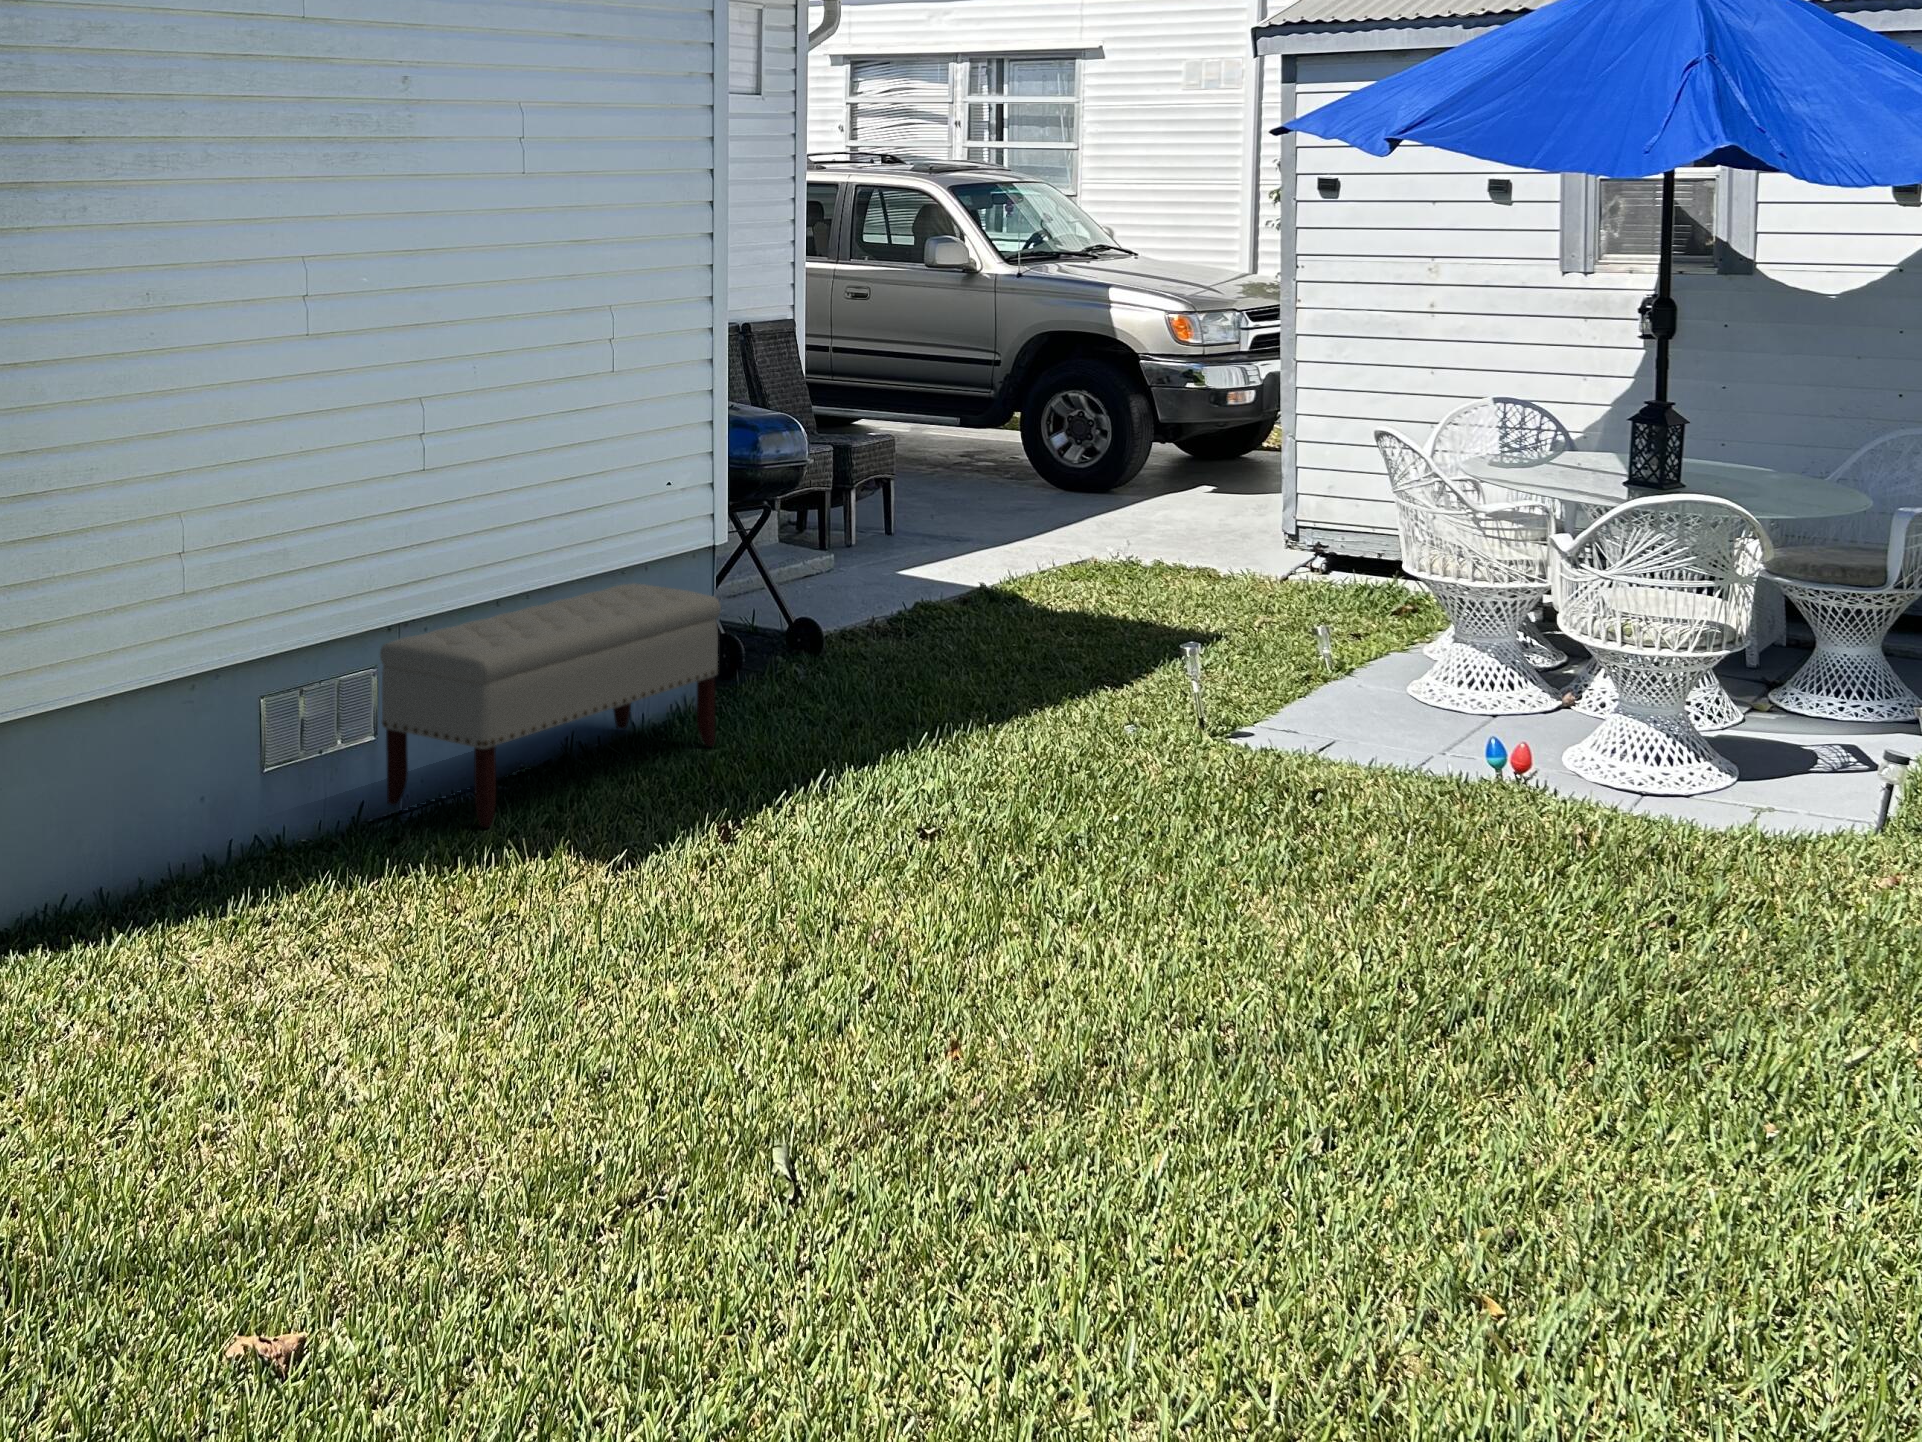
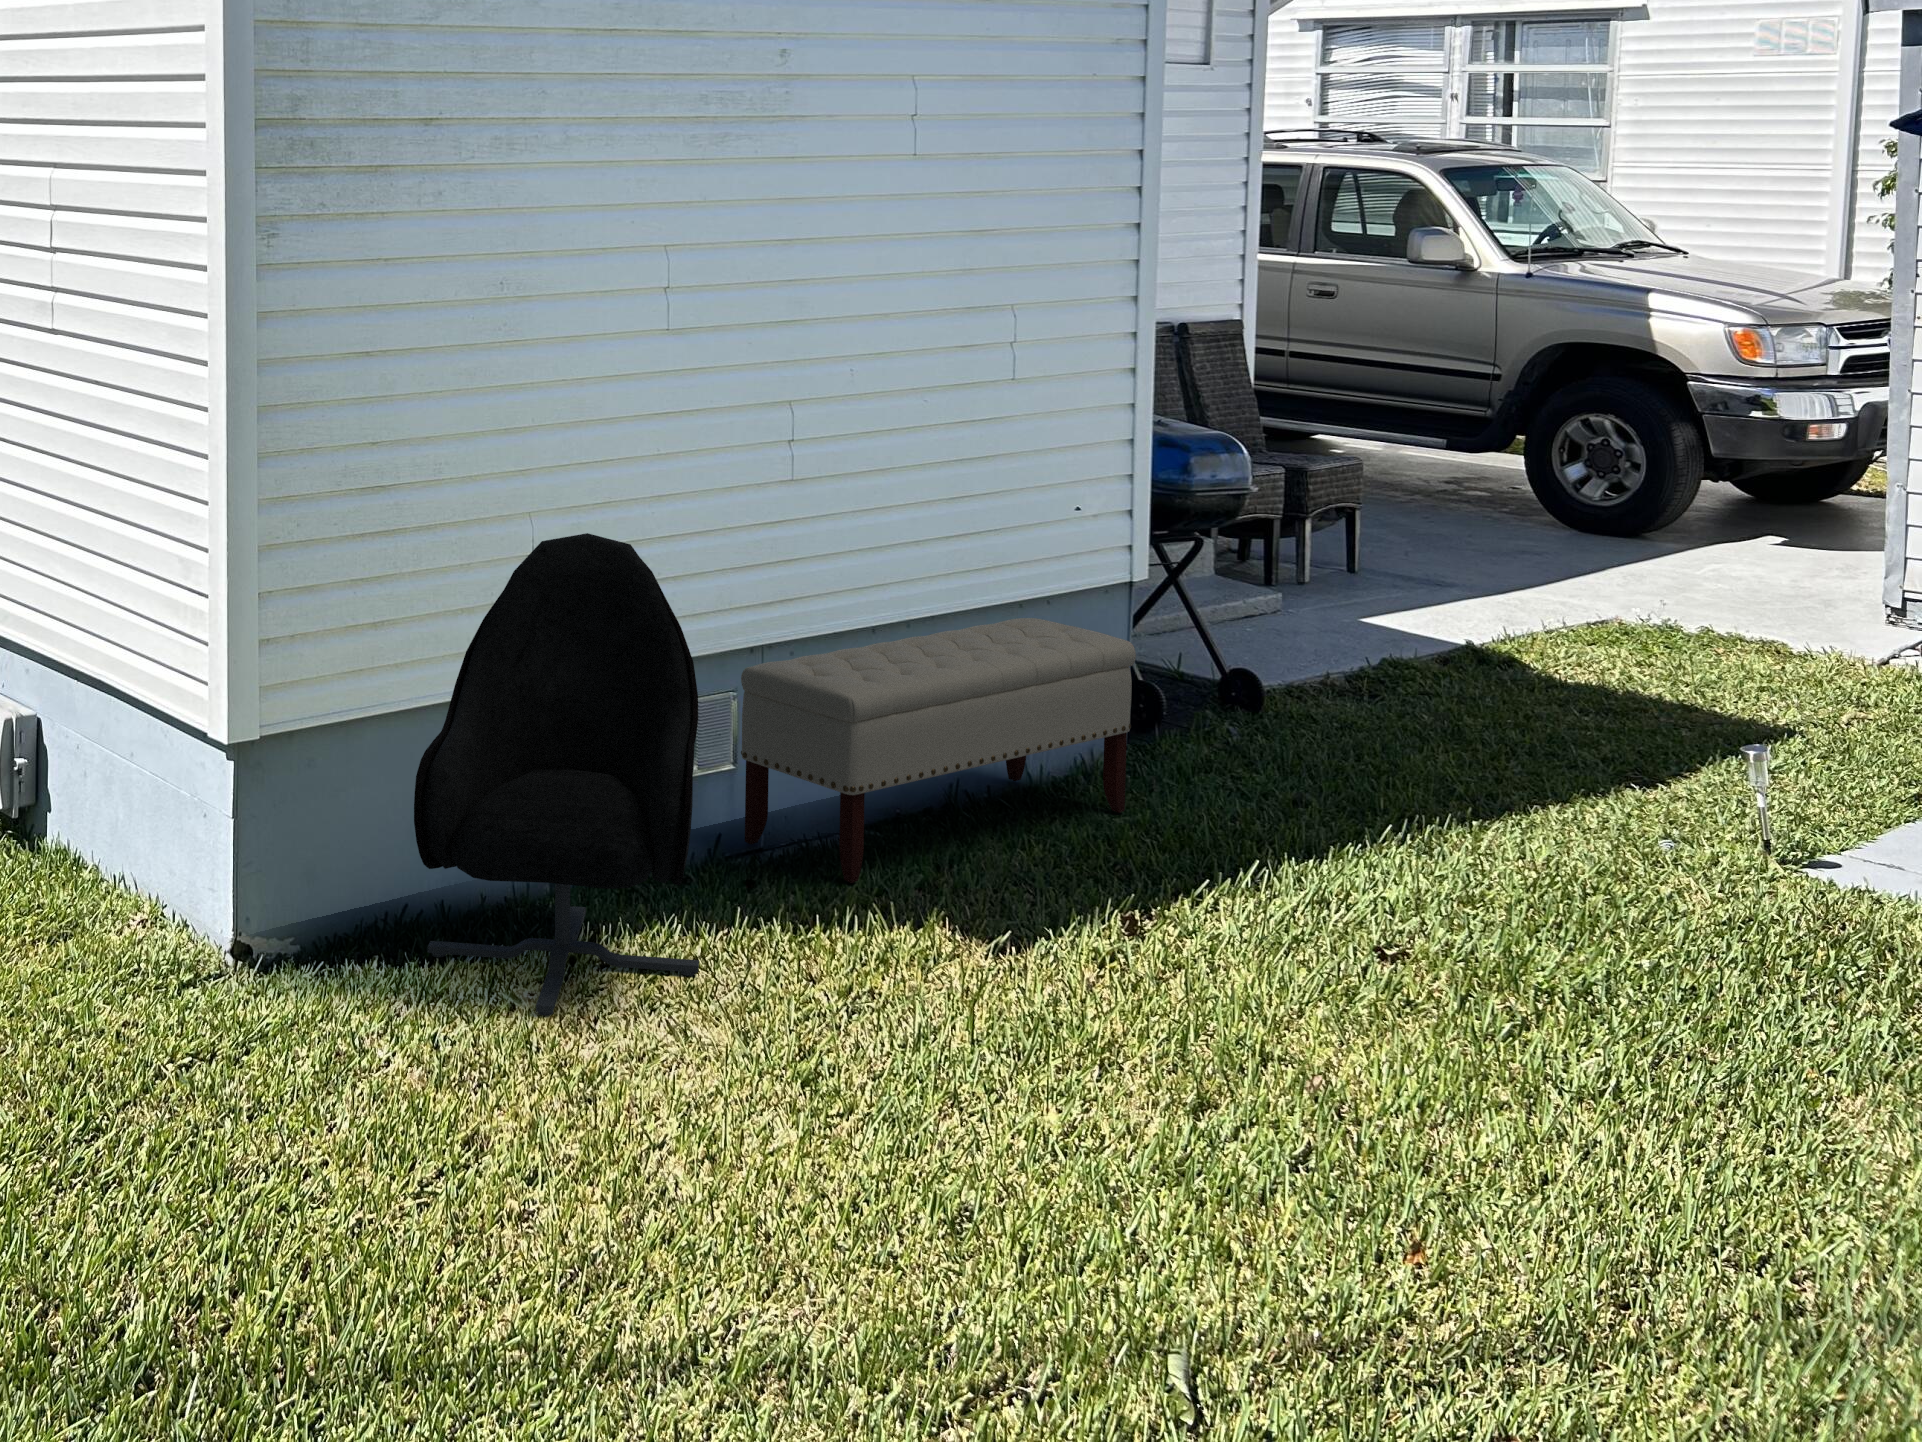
armchair: none [81,527,356,971] -> present [414,533,699,1016]

